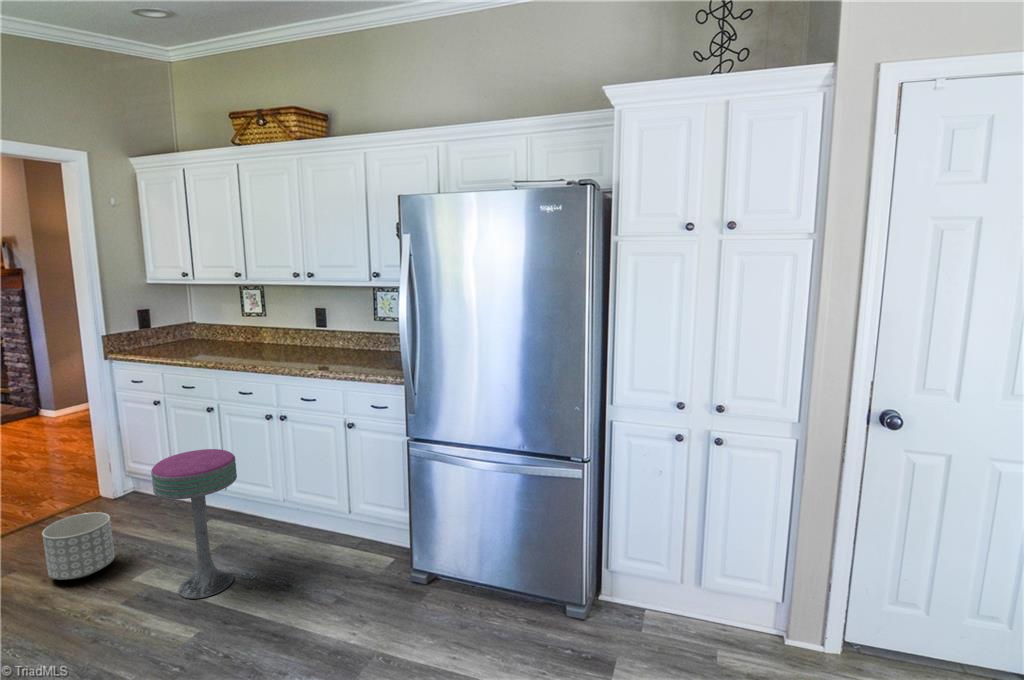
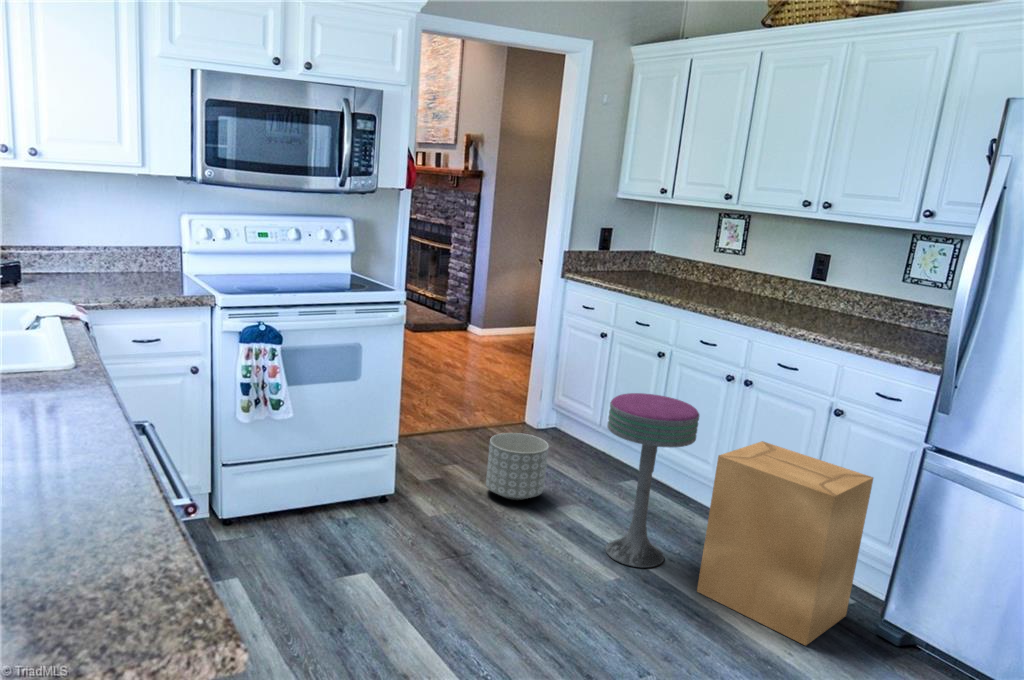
cardboard box: none [253,462,376,606] -> present [697,441,873,645]

